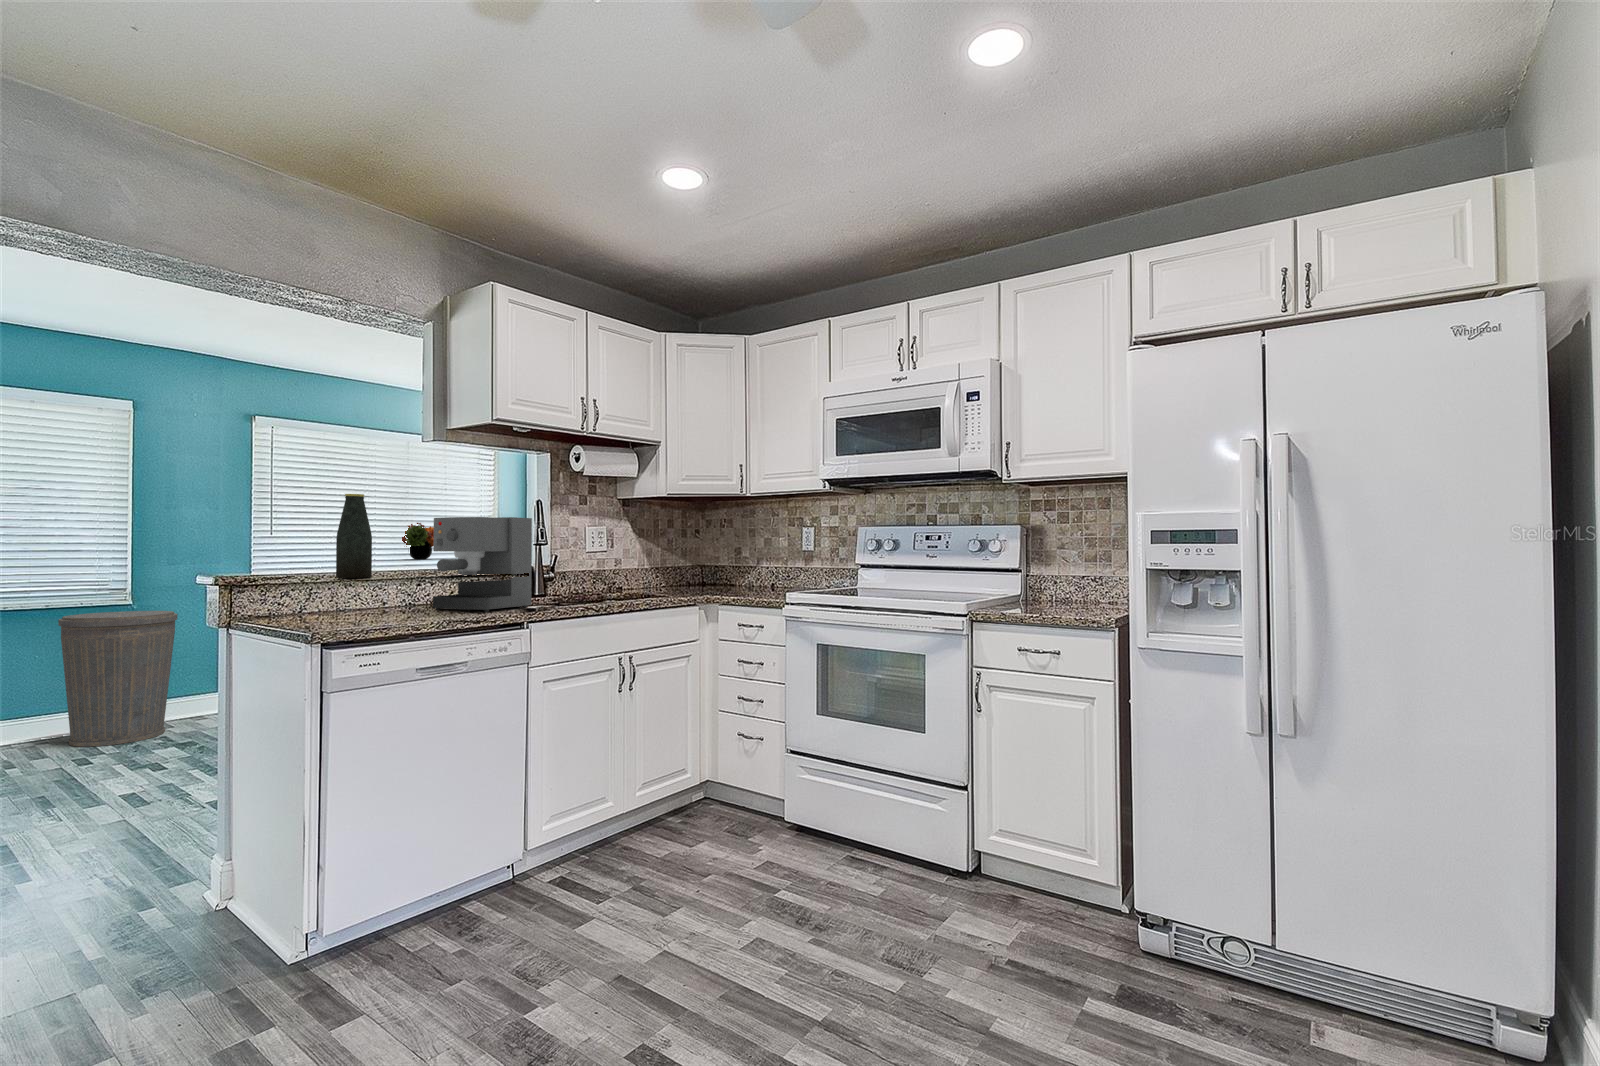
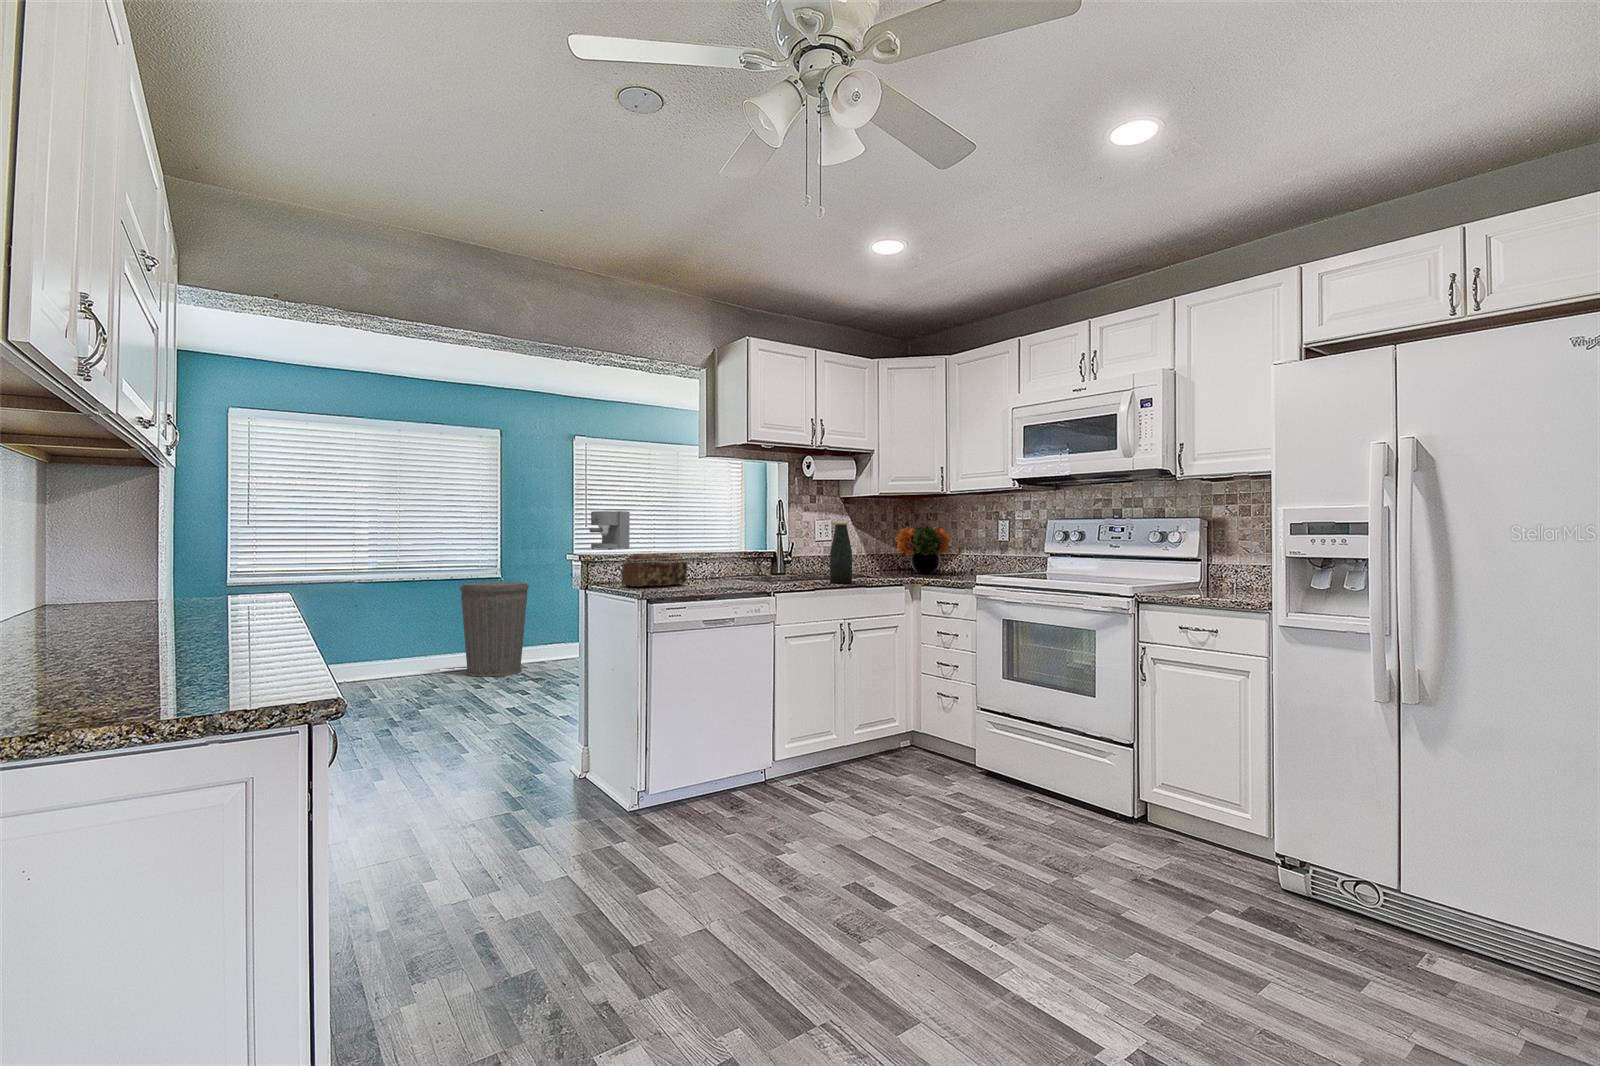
bottle: present [336,494,372,578] -> present [830,523,852,583]
coffee maker: present [433,517,532,612] -> present [589,511,630,549]
flower arrangement: present [402,523,434,560] -> present [895,522,951,573]
bread loaf: none [289,575,399,623] -> present [621,554,688,587]

